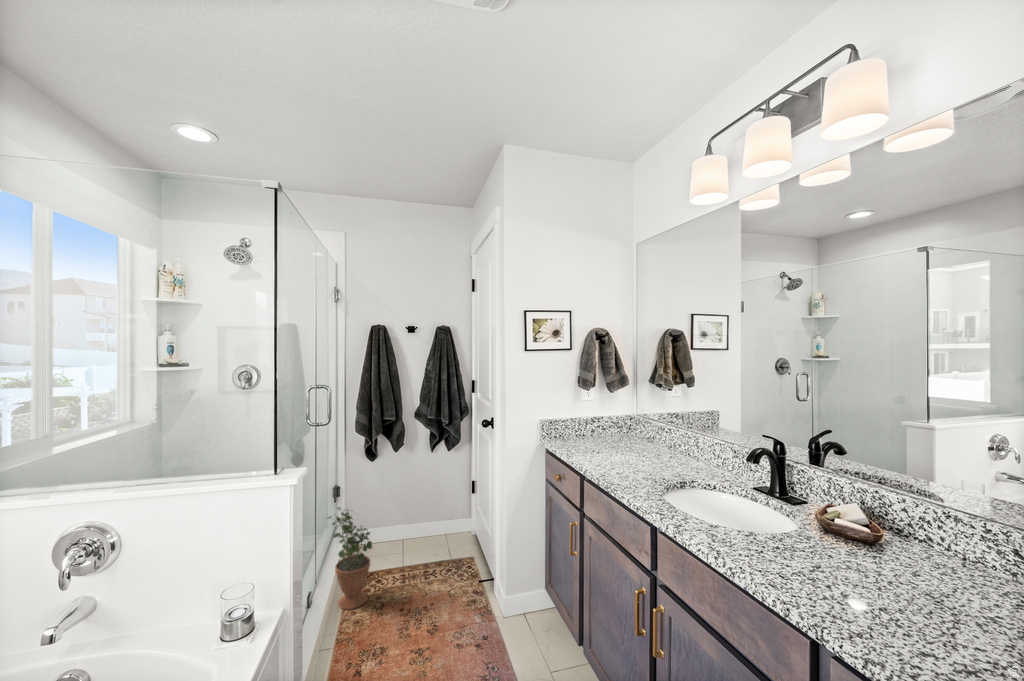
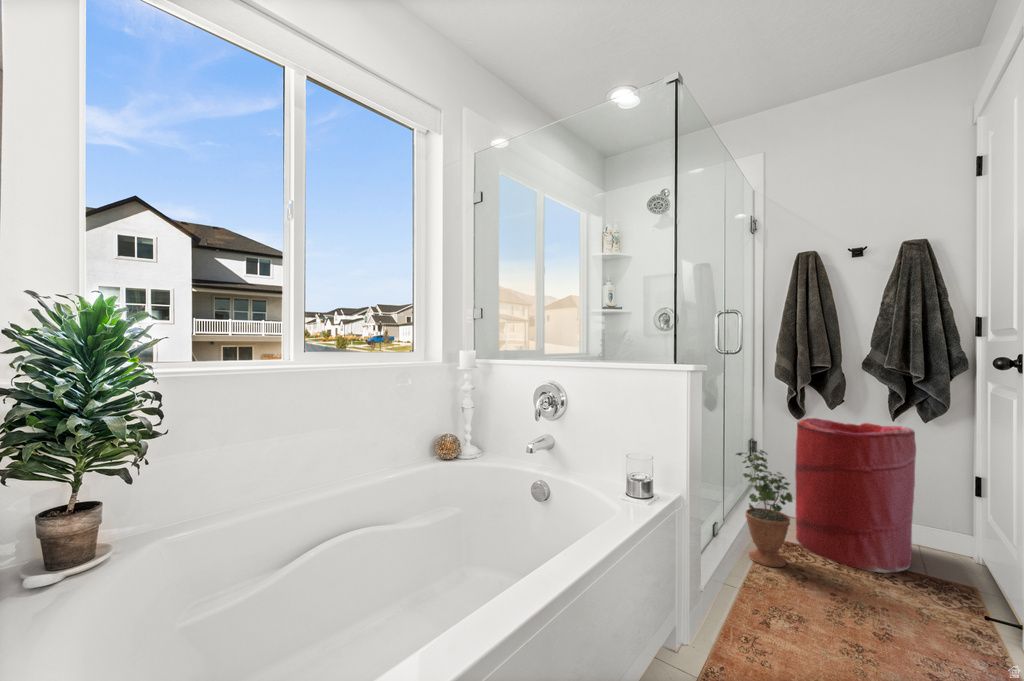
laundry hamper: none [373,457,445,576] -> present [795,418,916,573]

